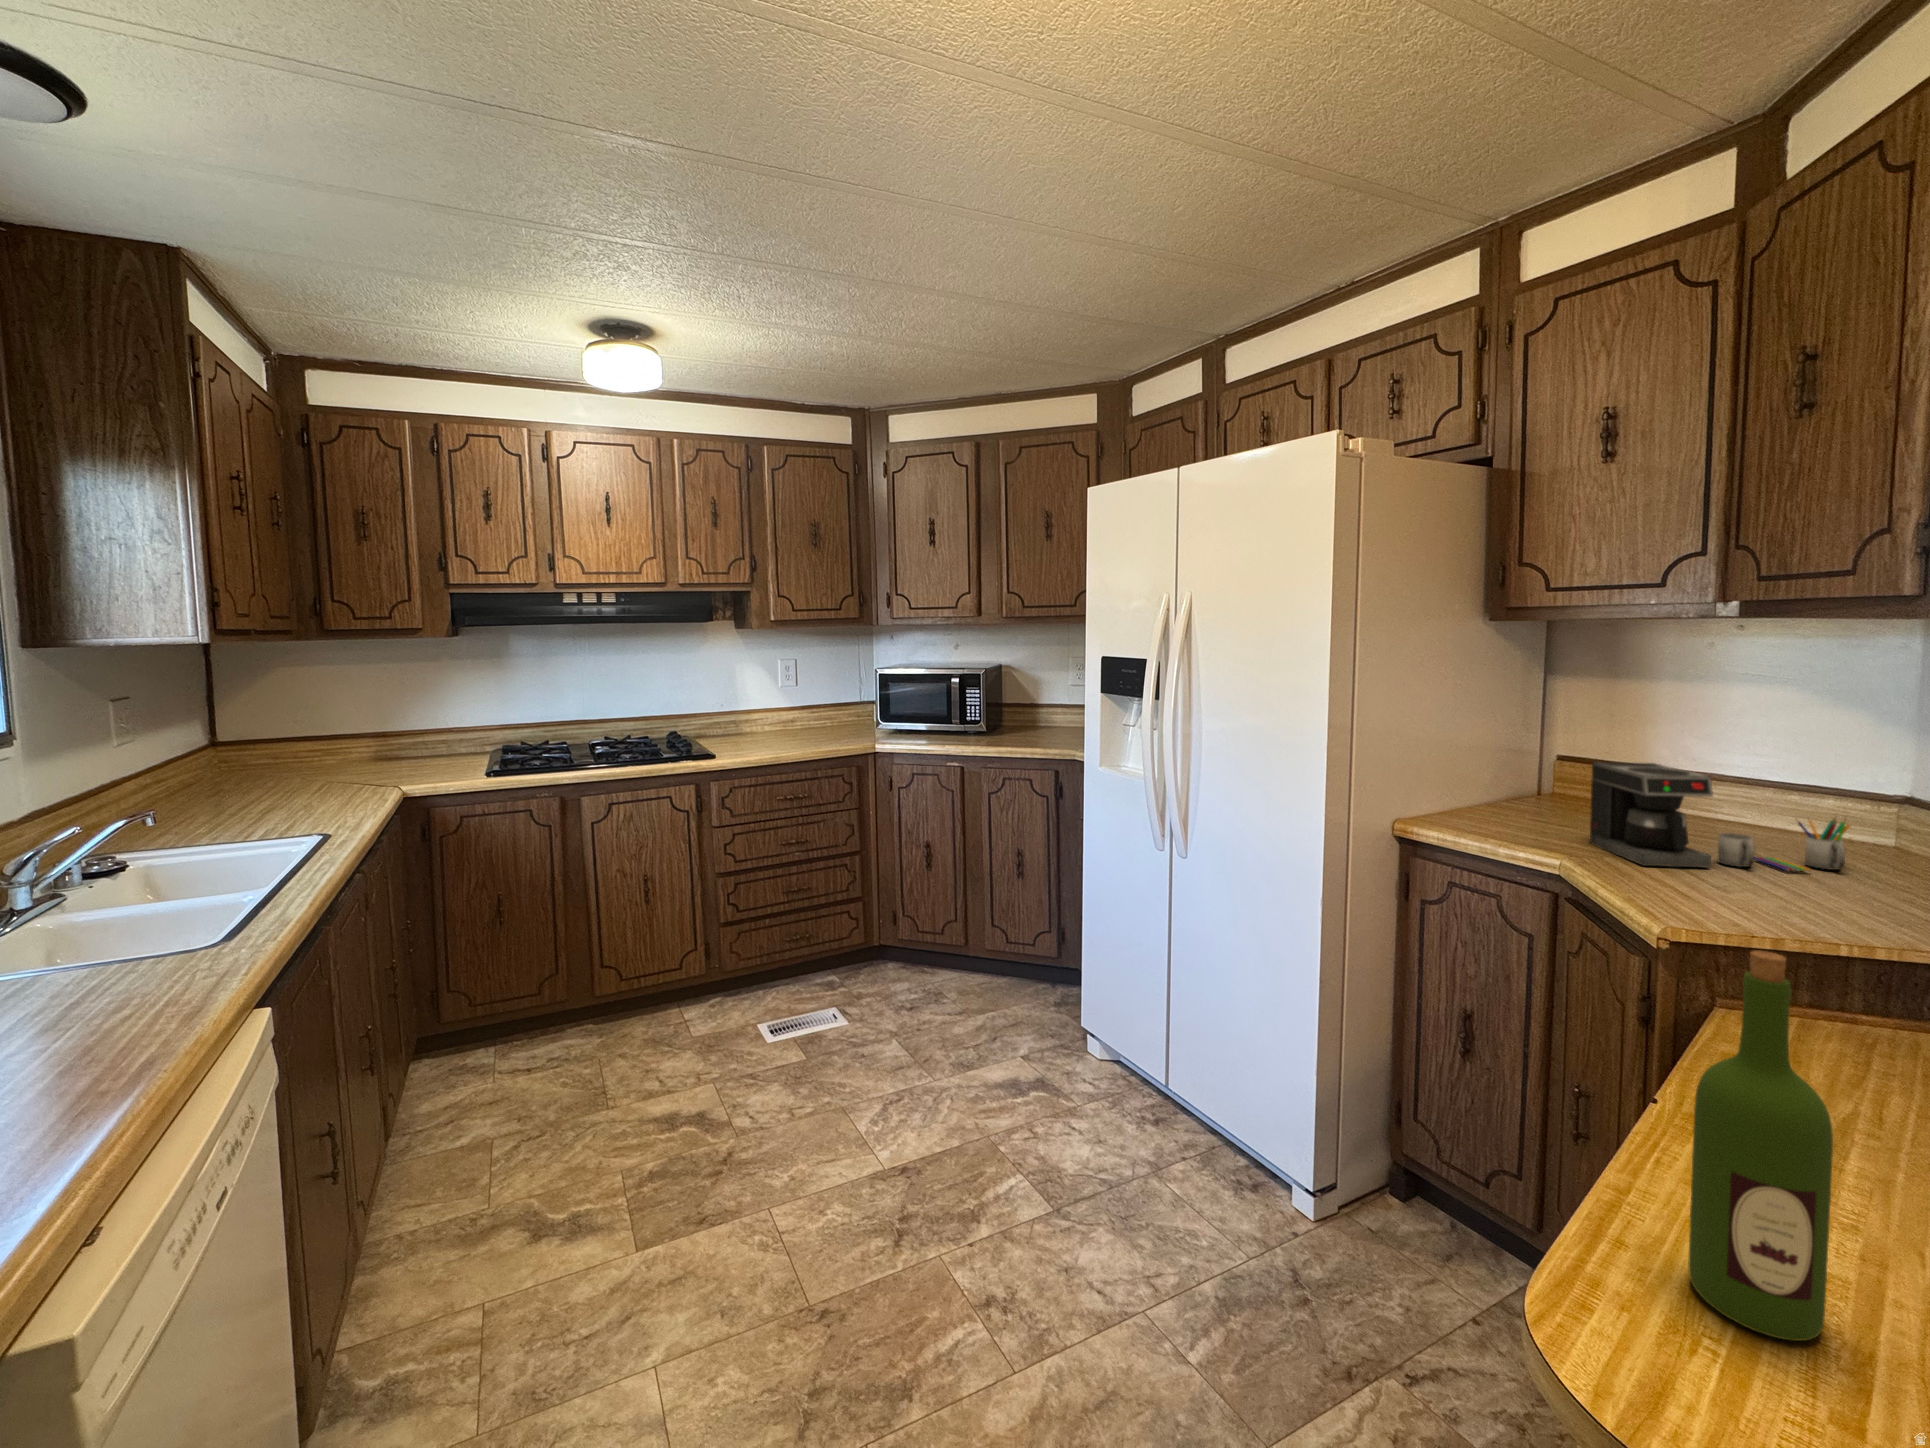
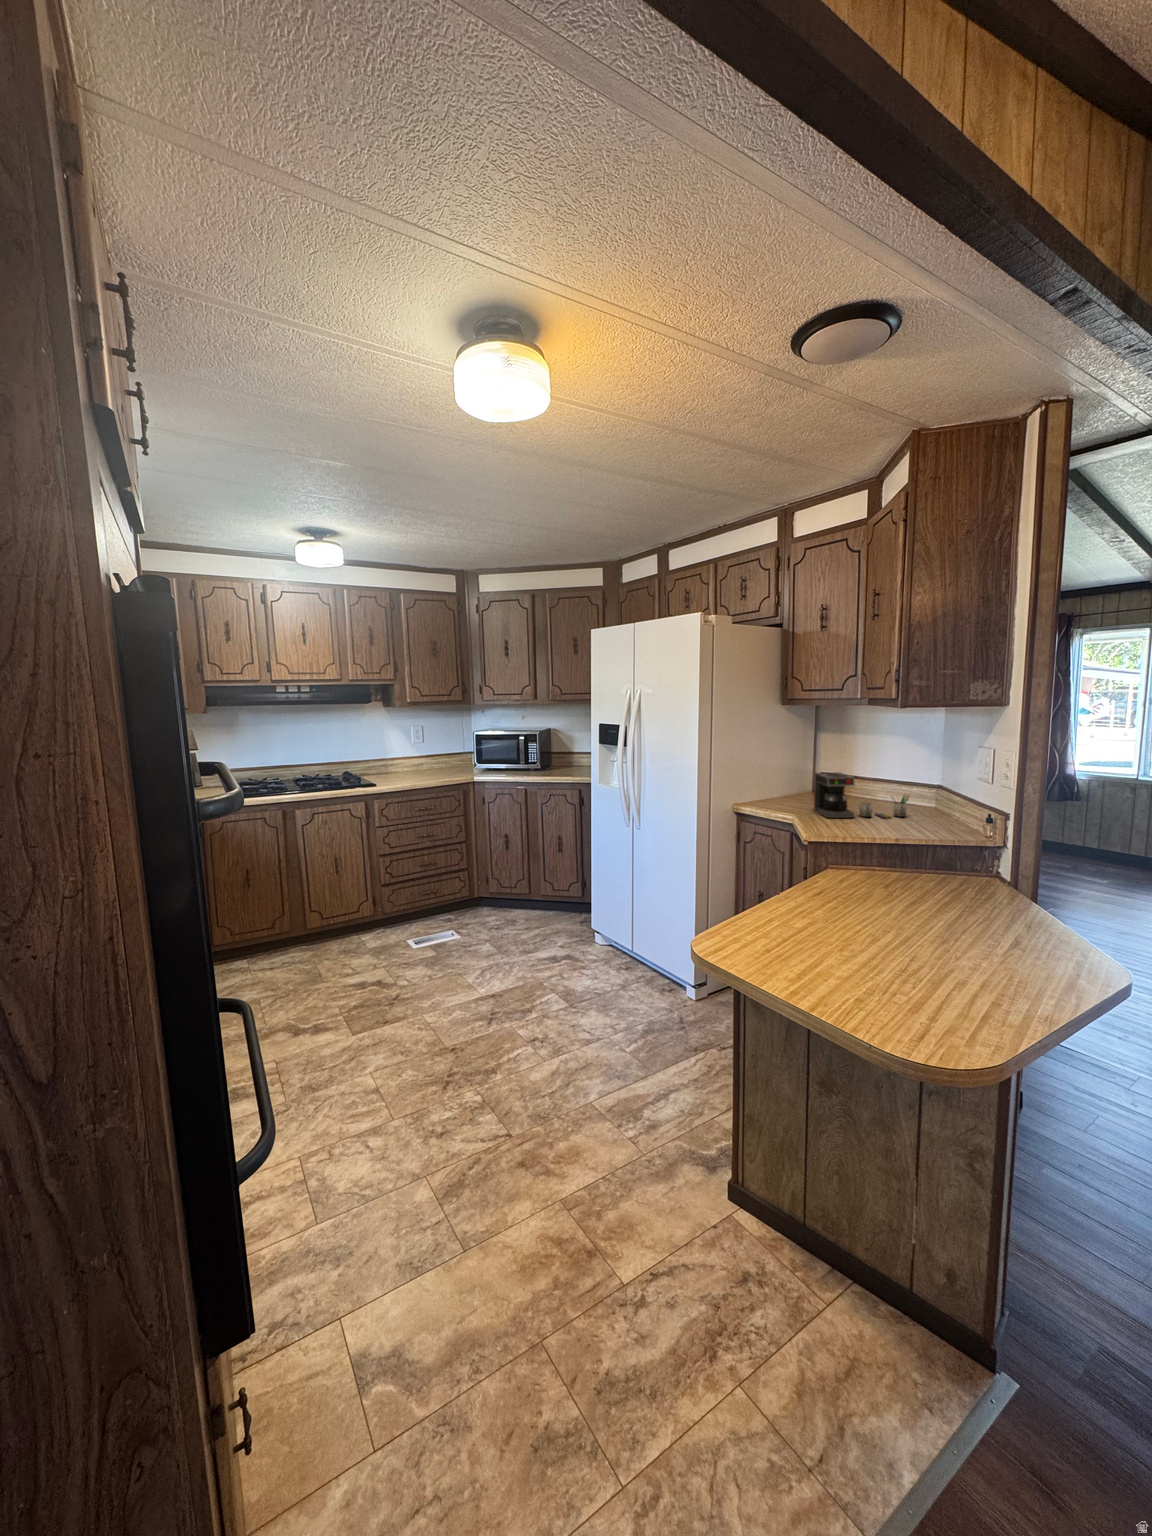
wine bottle: present [1689,950,1833,1341] -> none [746,818,778,936]

